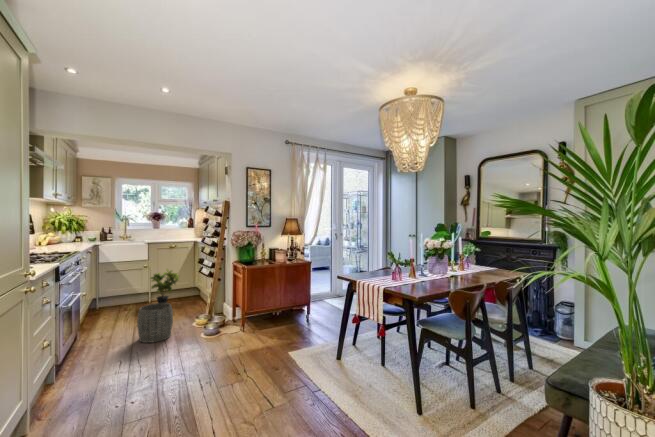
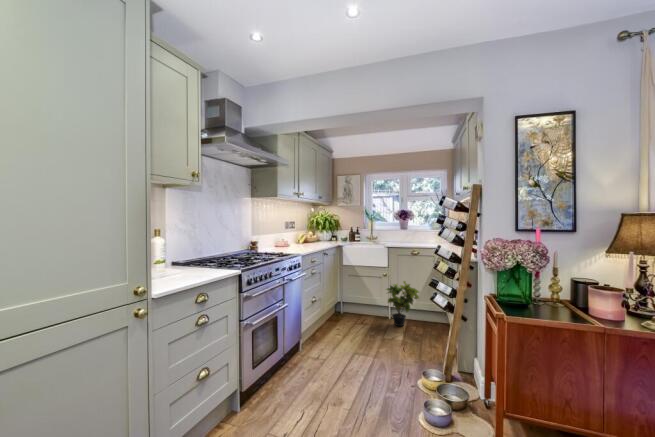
woven basket: present [137,303,173,343] -> none [342,334,386,397]

